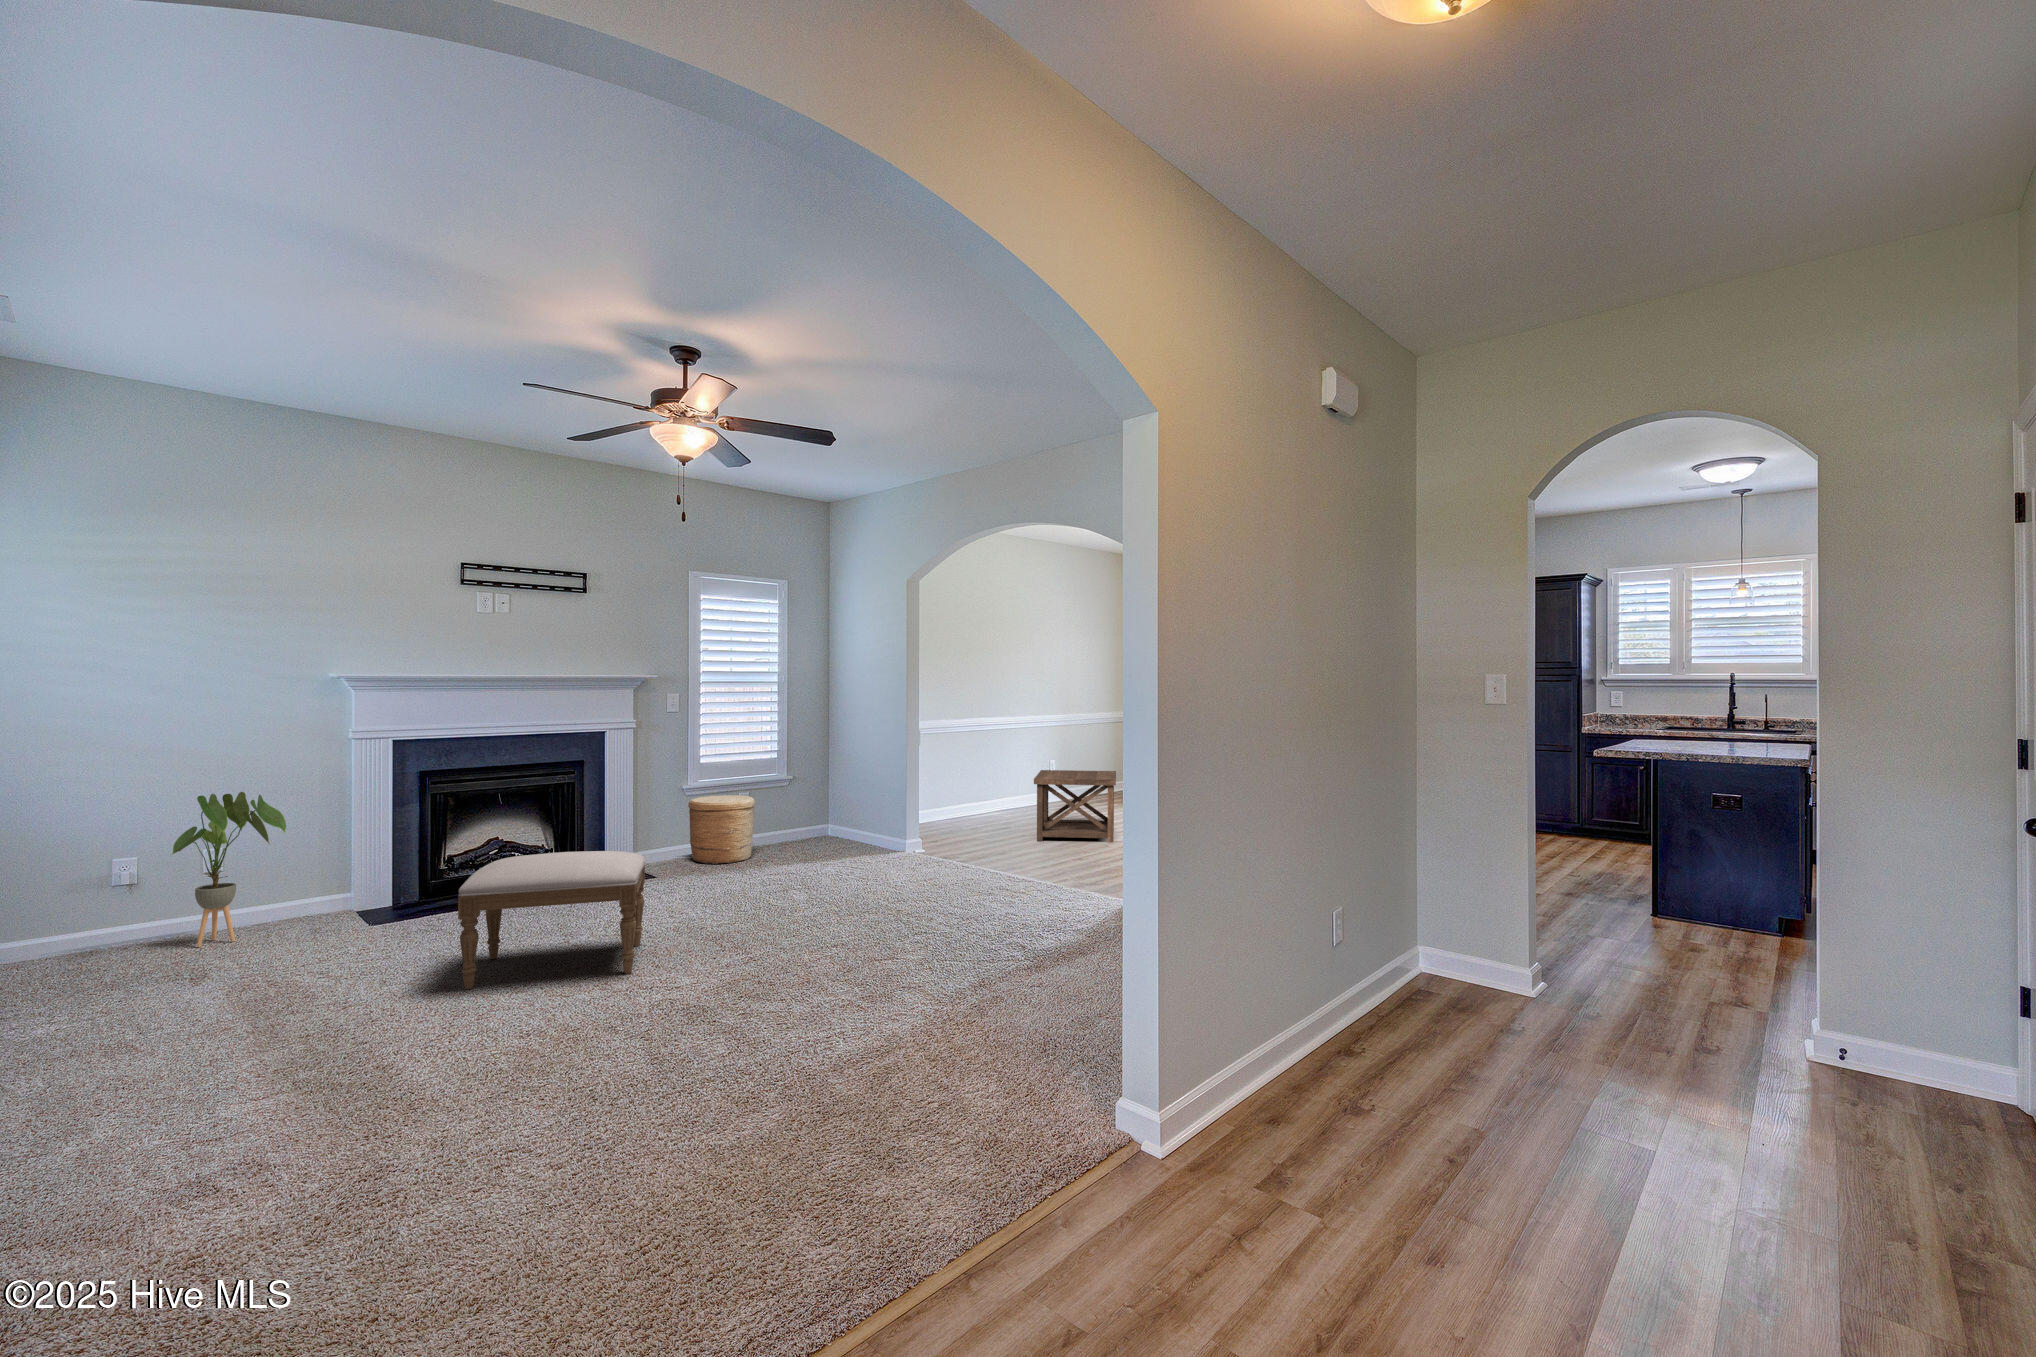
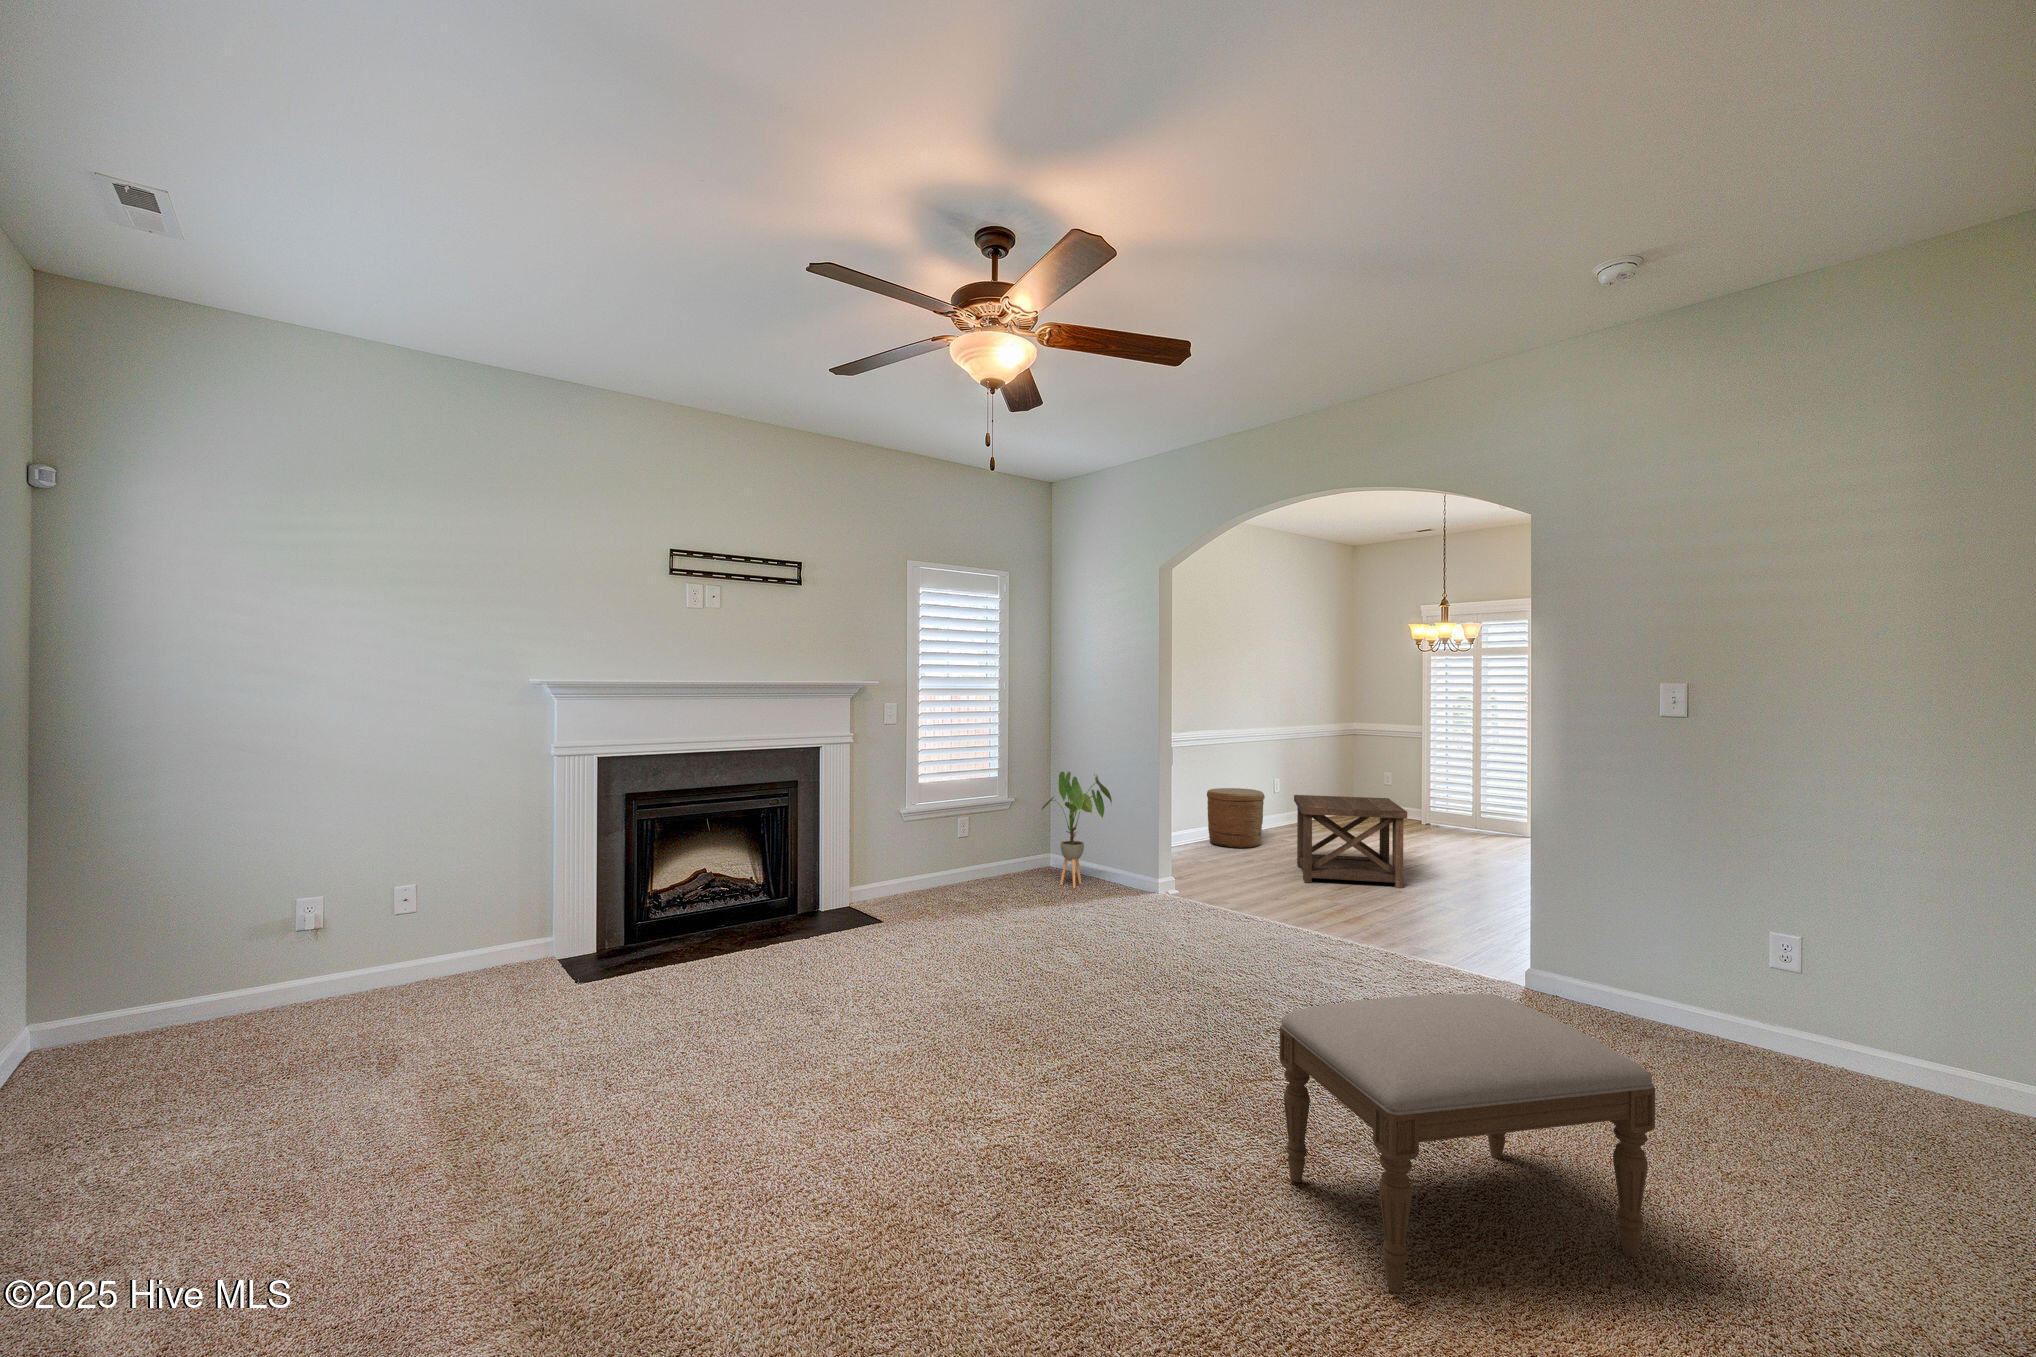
house plant: present [171,792,286,947] -> present [1042,771,1112,888]
woven basket: present [688,795,755,864] -> present [1207,788,1265,848]
ottoman: present [458,851,645,989] -> present [1280,994,1655,1293]

